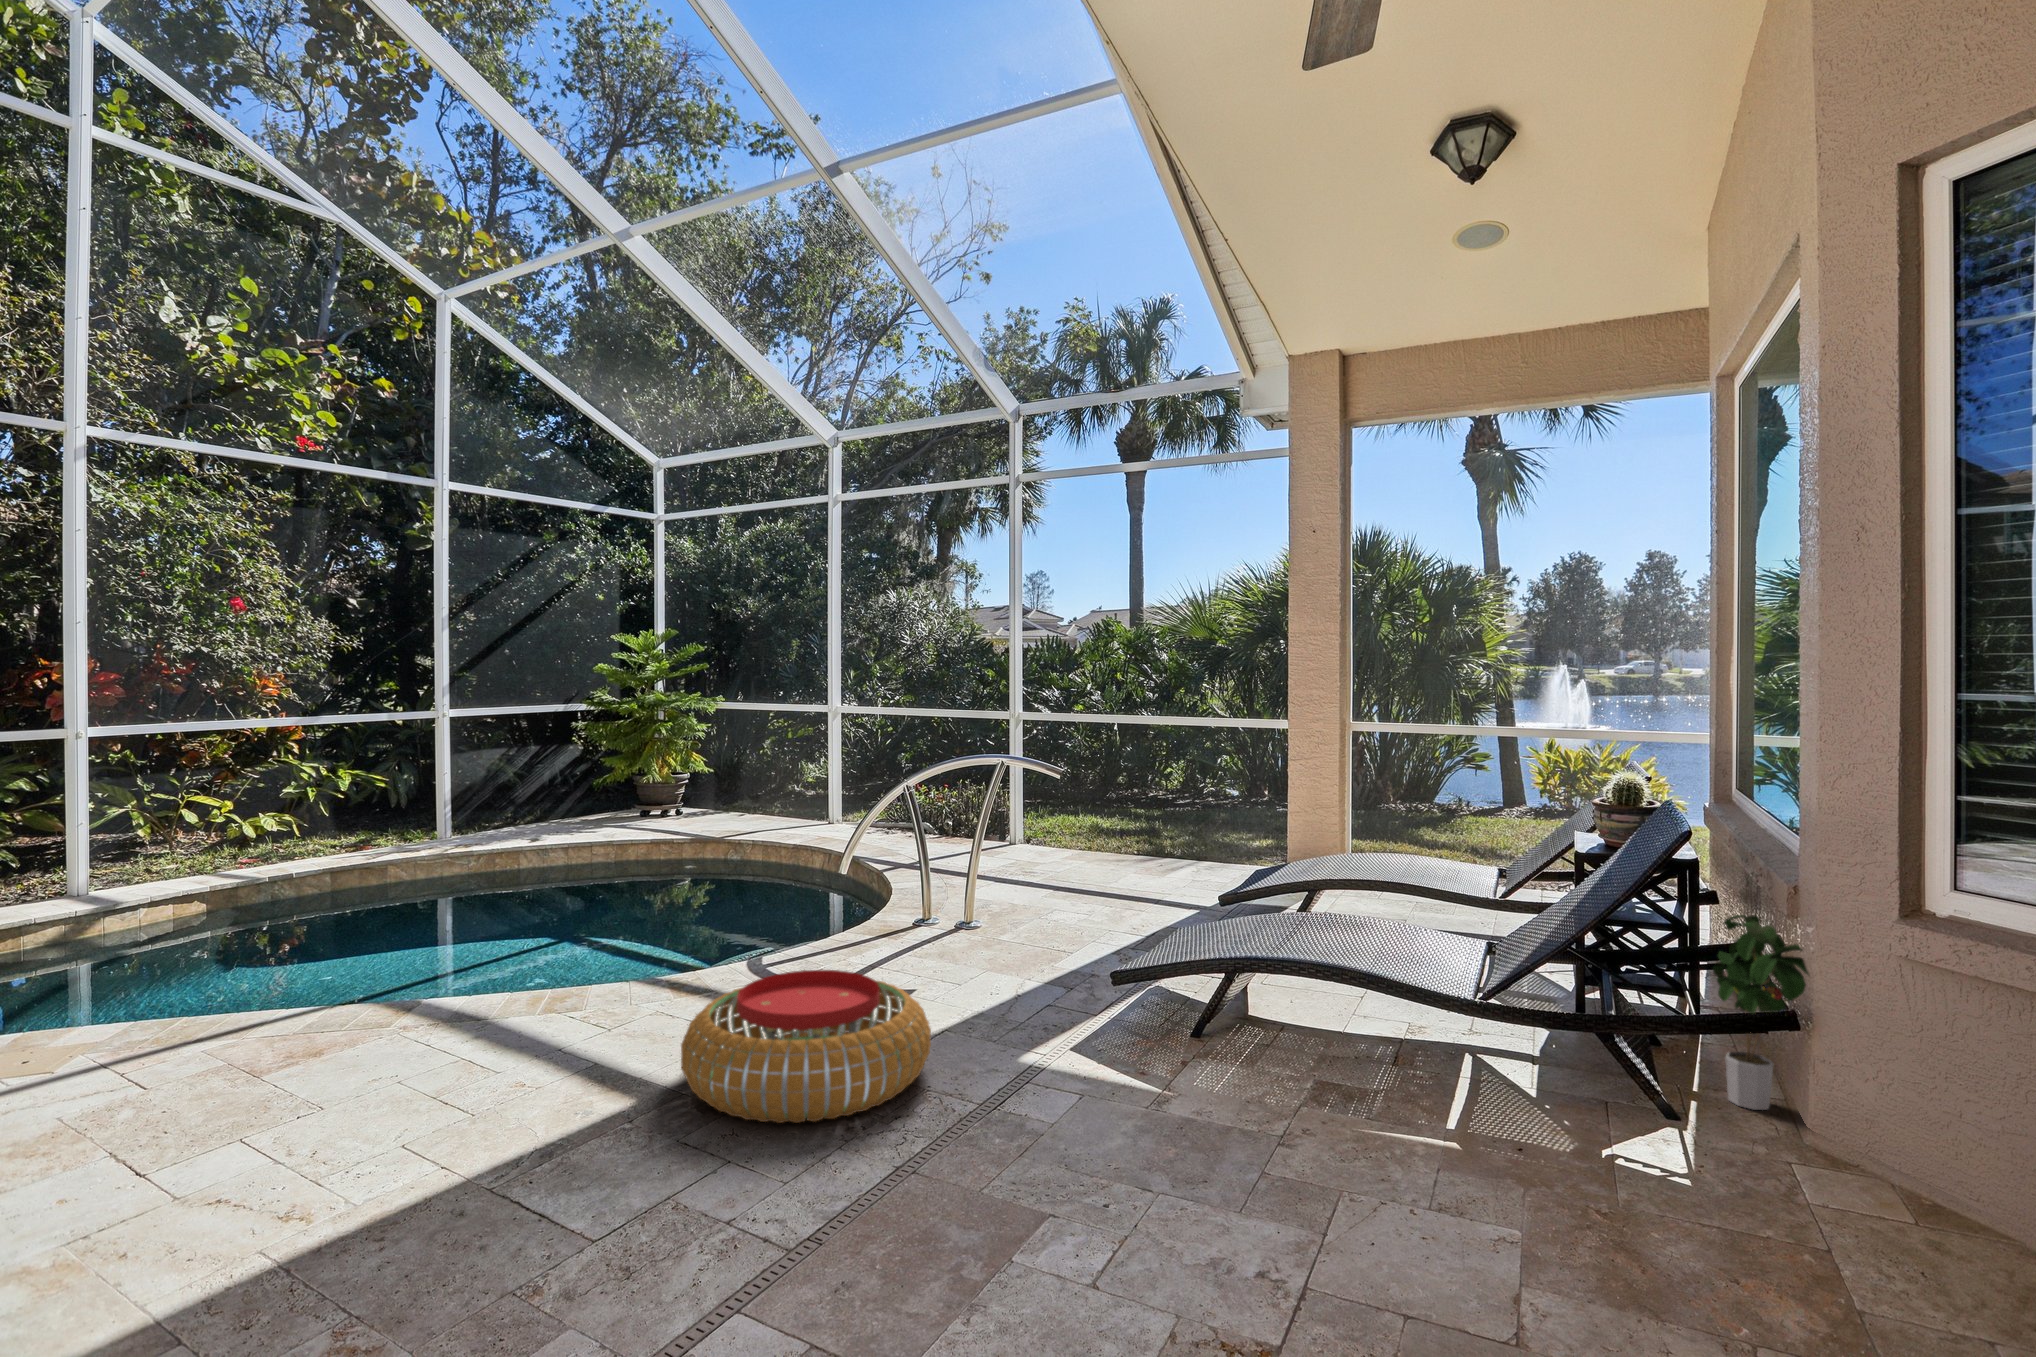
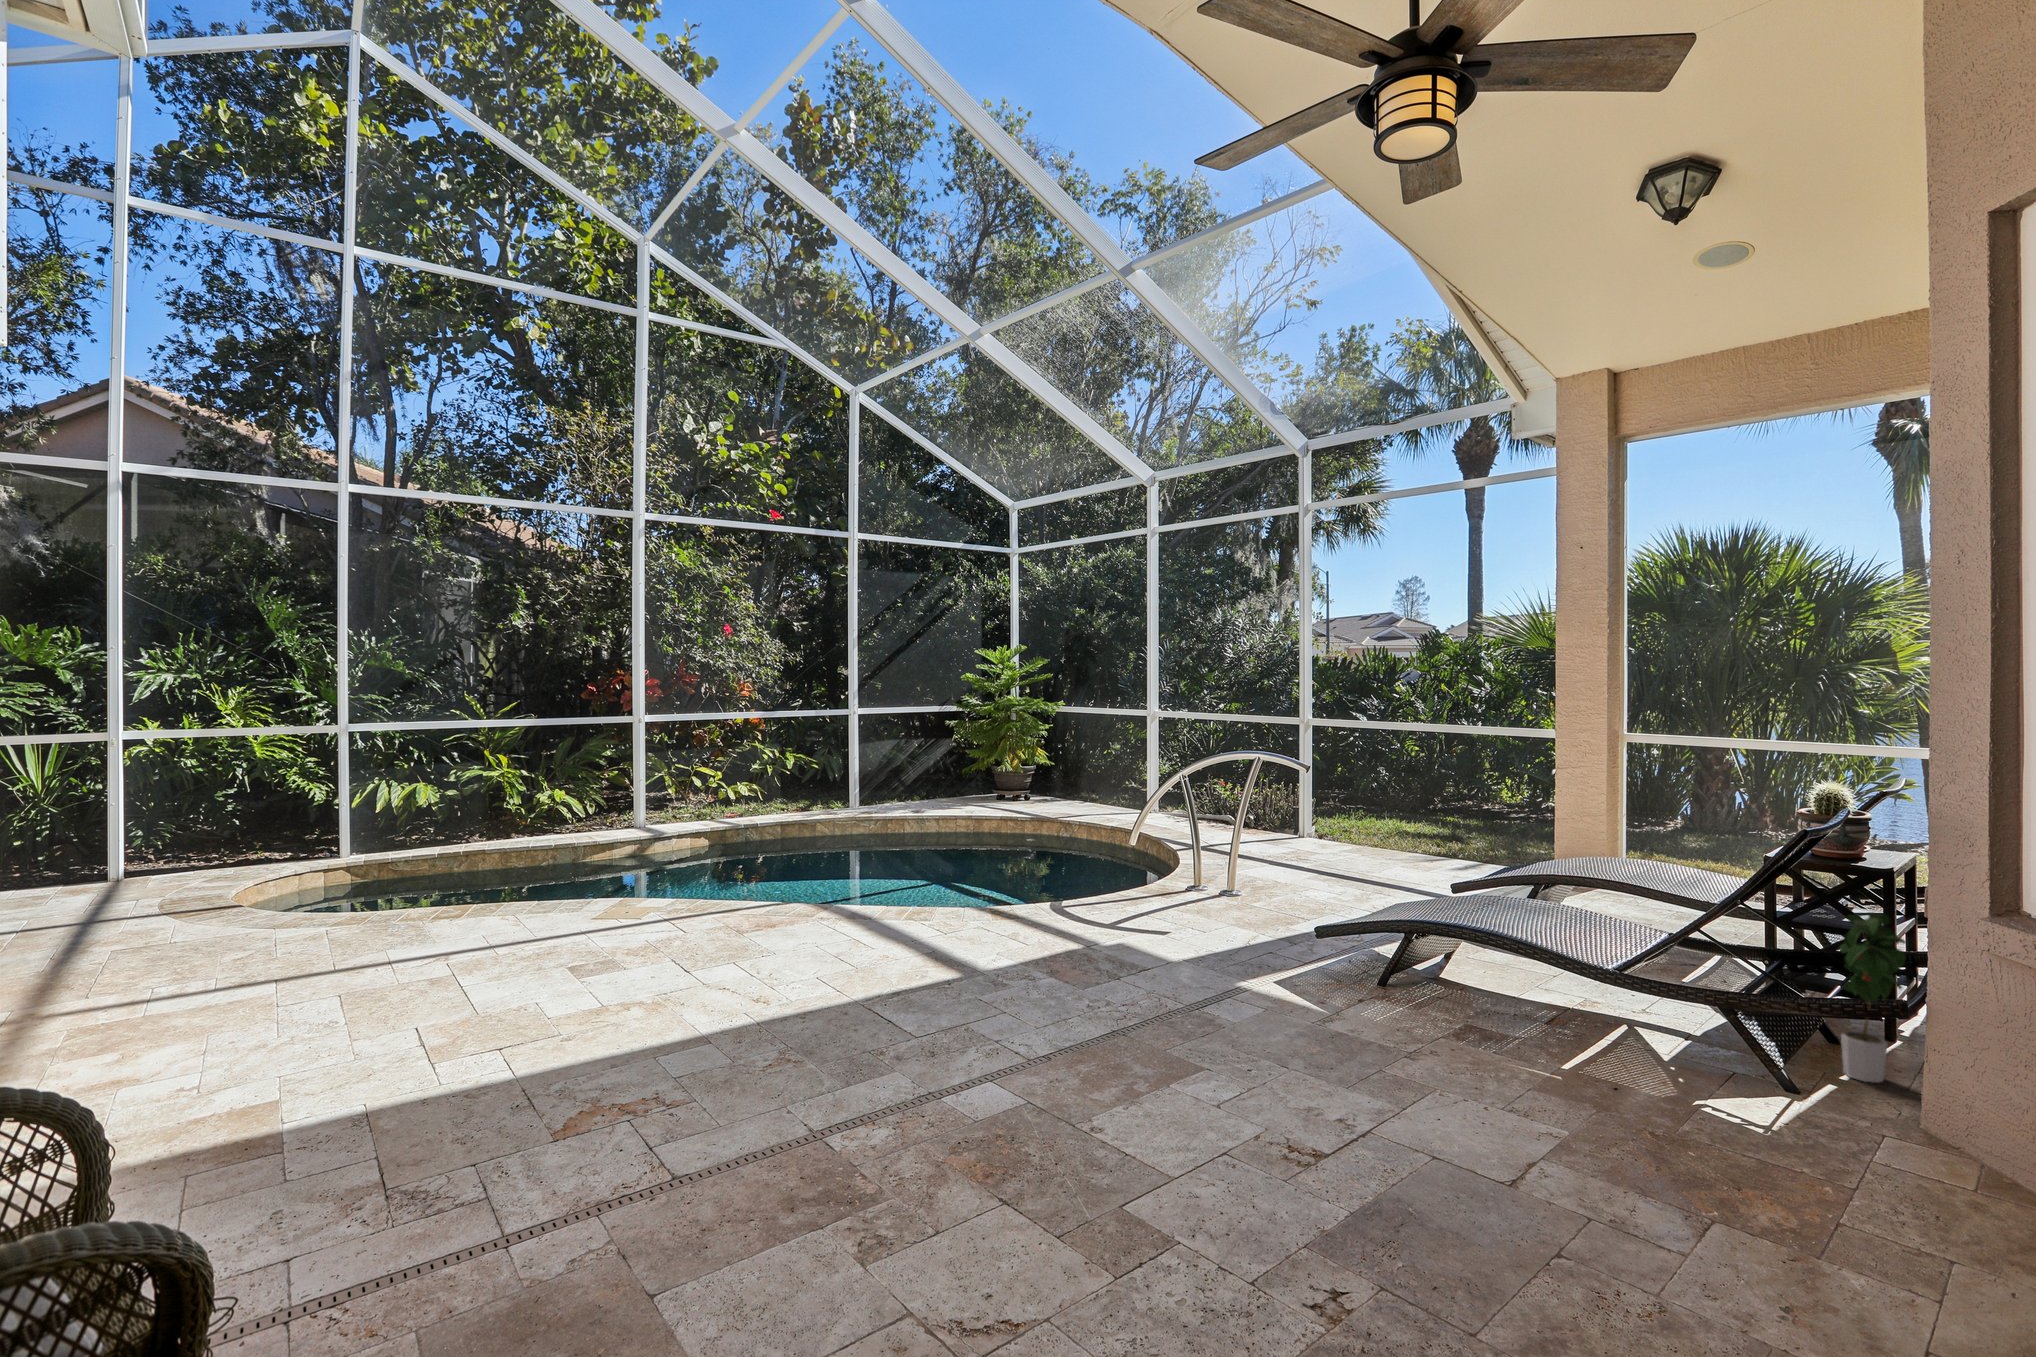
pouf: present [681,970,931,1123] -> none [990,900,1161,994]

